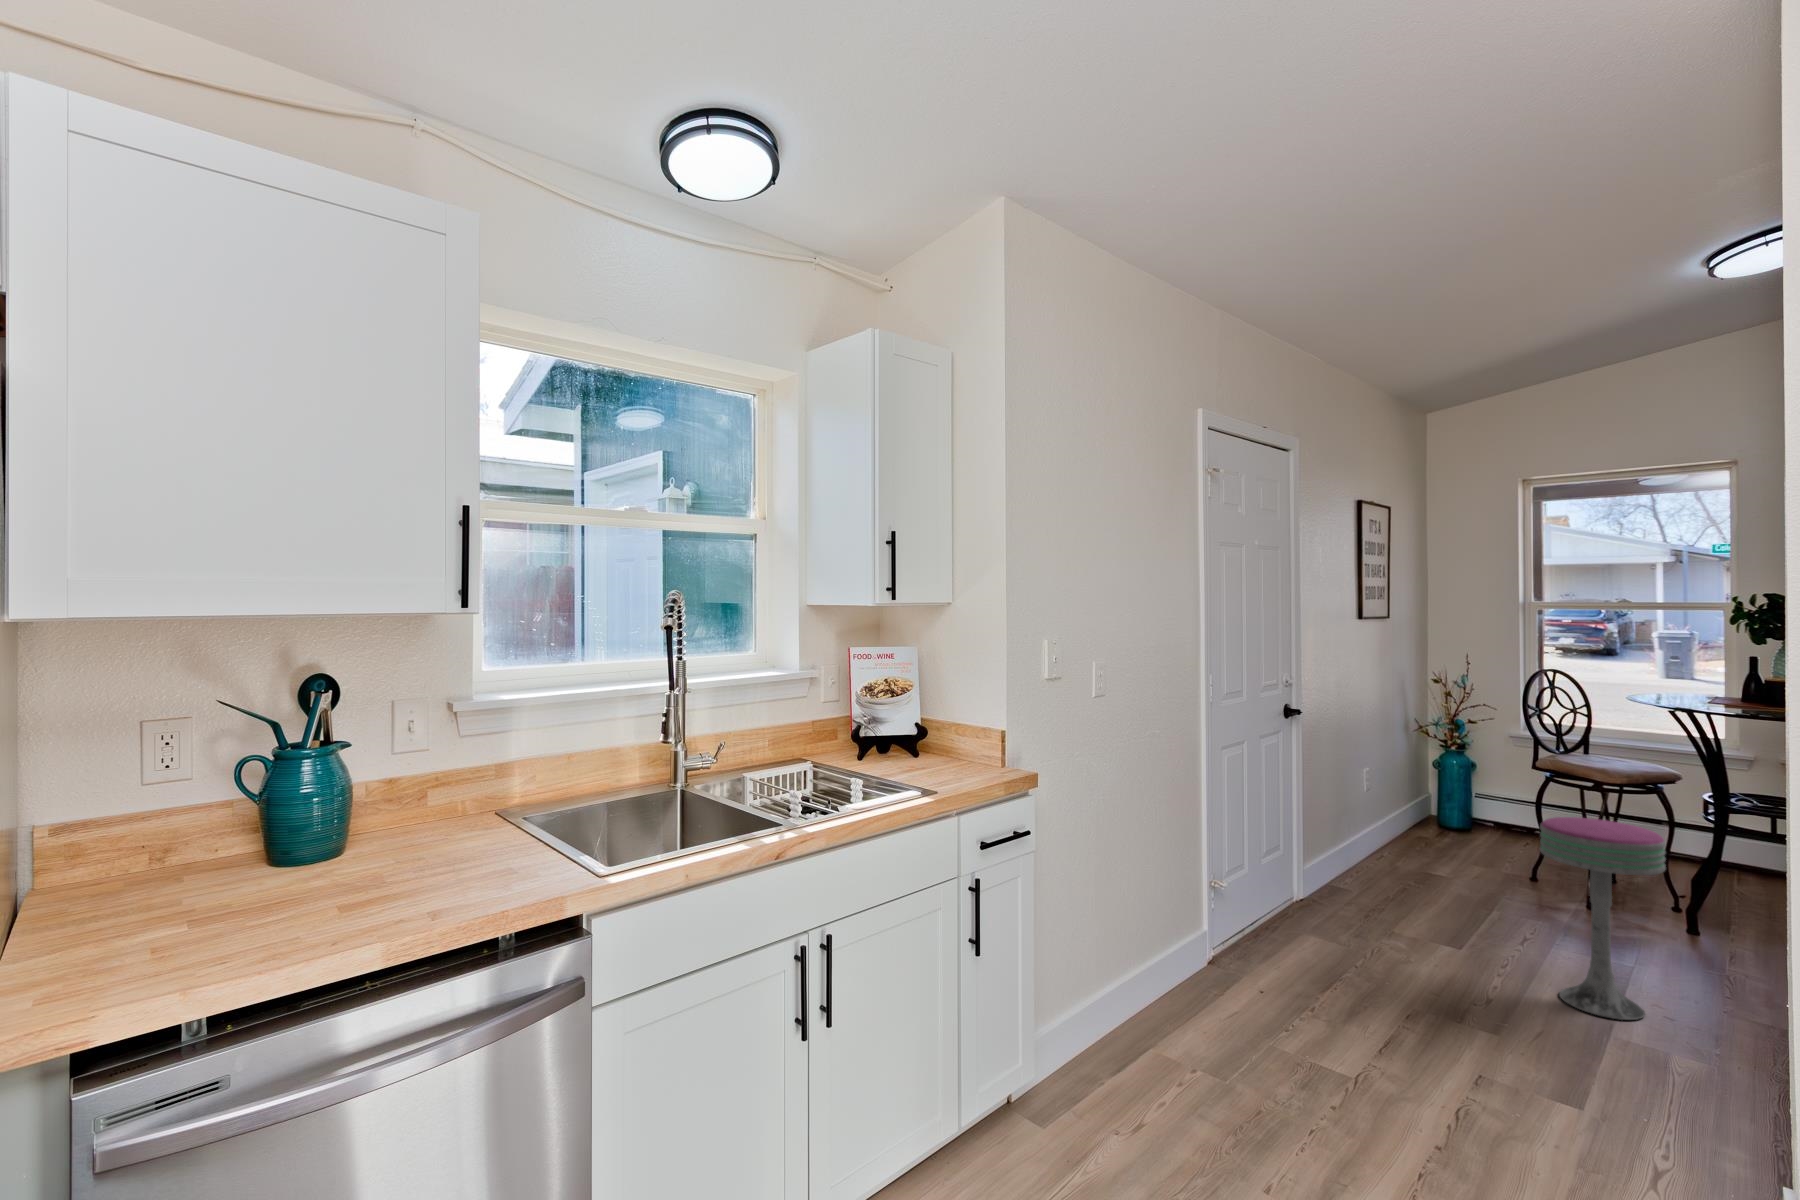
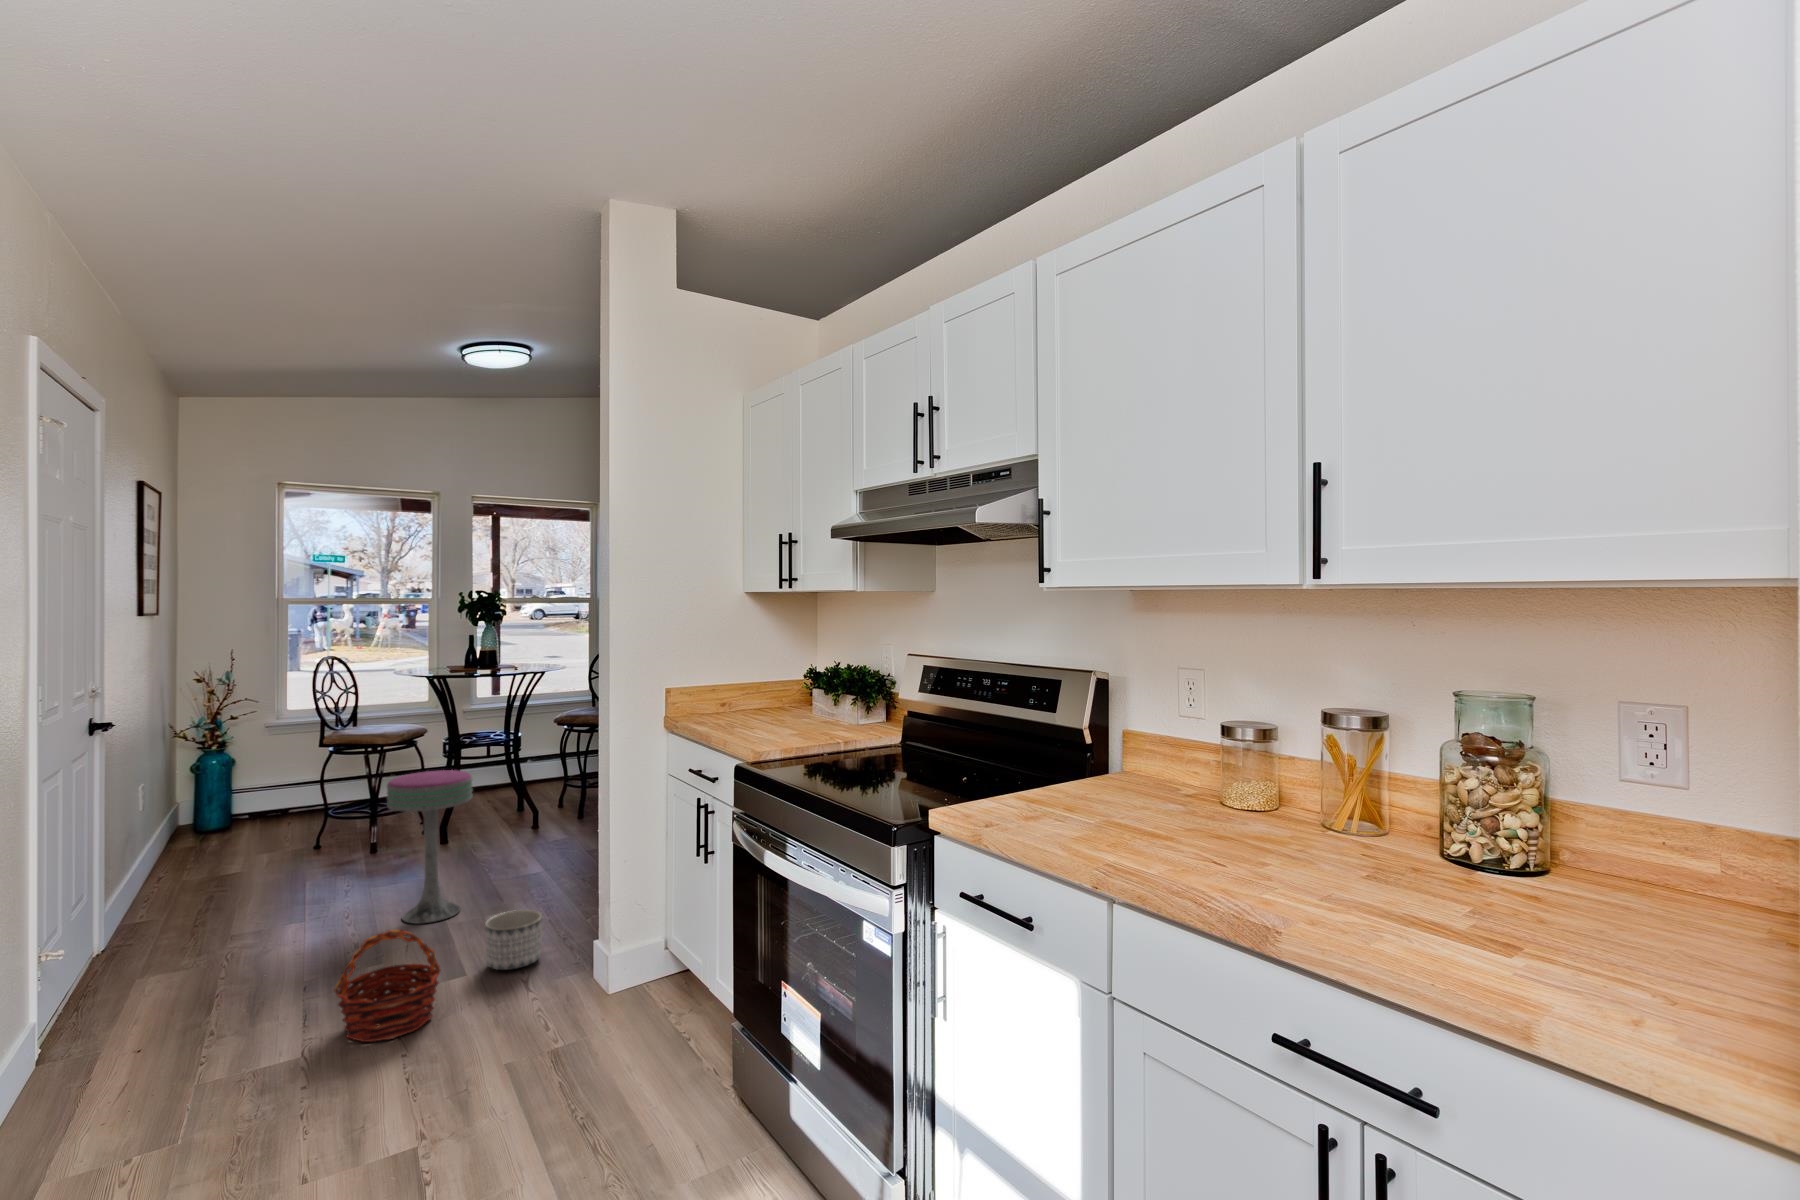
basket: none [1394,987,1522,1127] -> present [334,930,441,1042]
planter: none [1620,1043,1721,1143] -> present [485,910,542,970]

